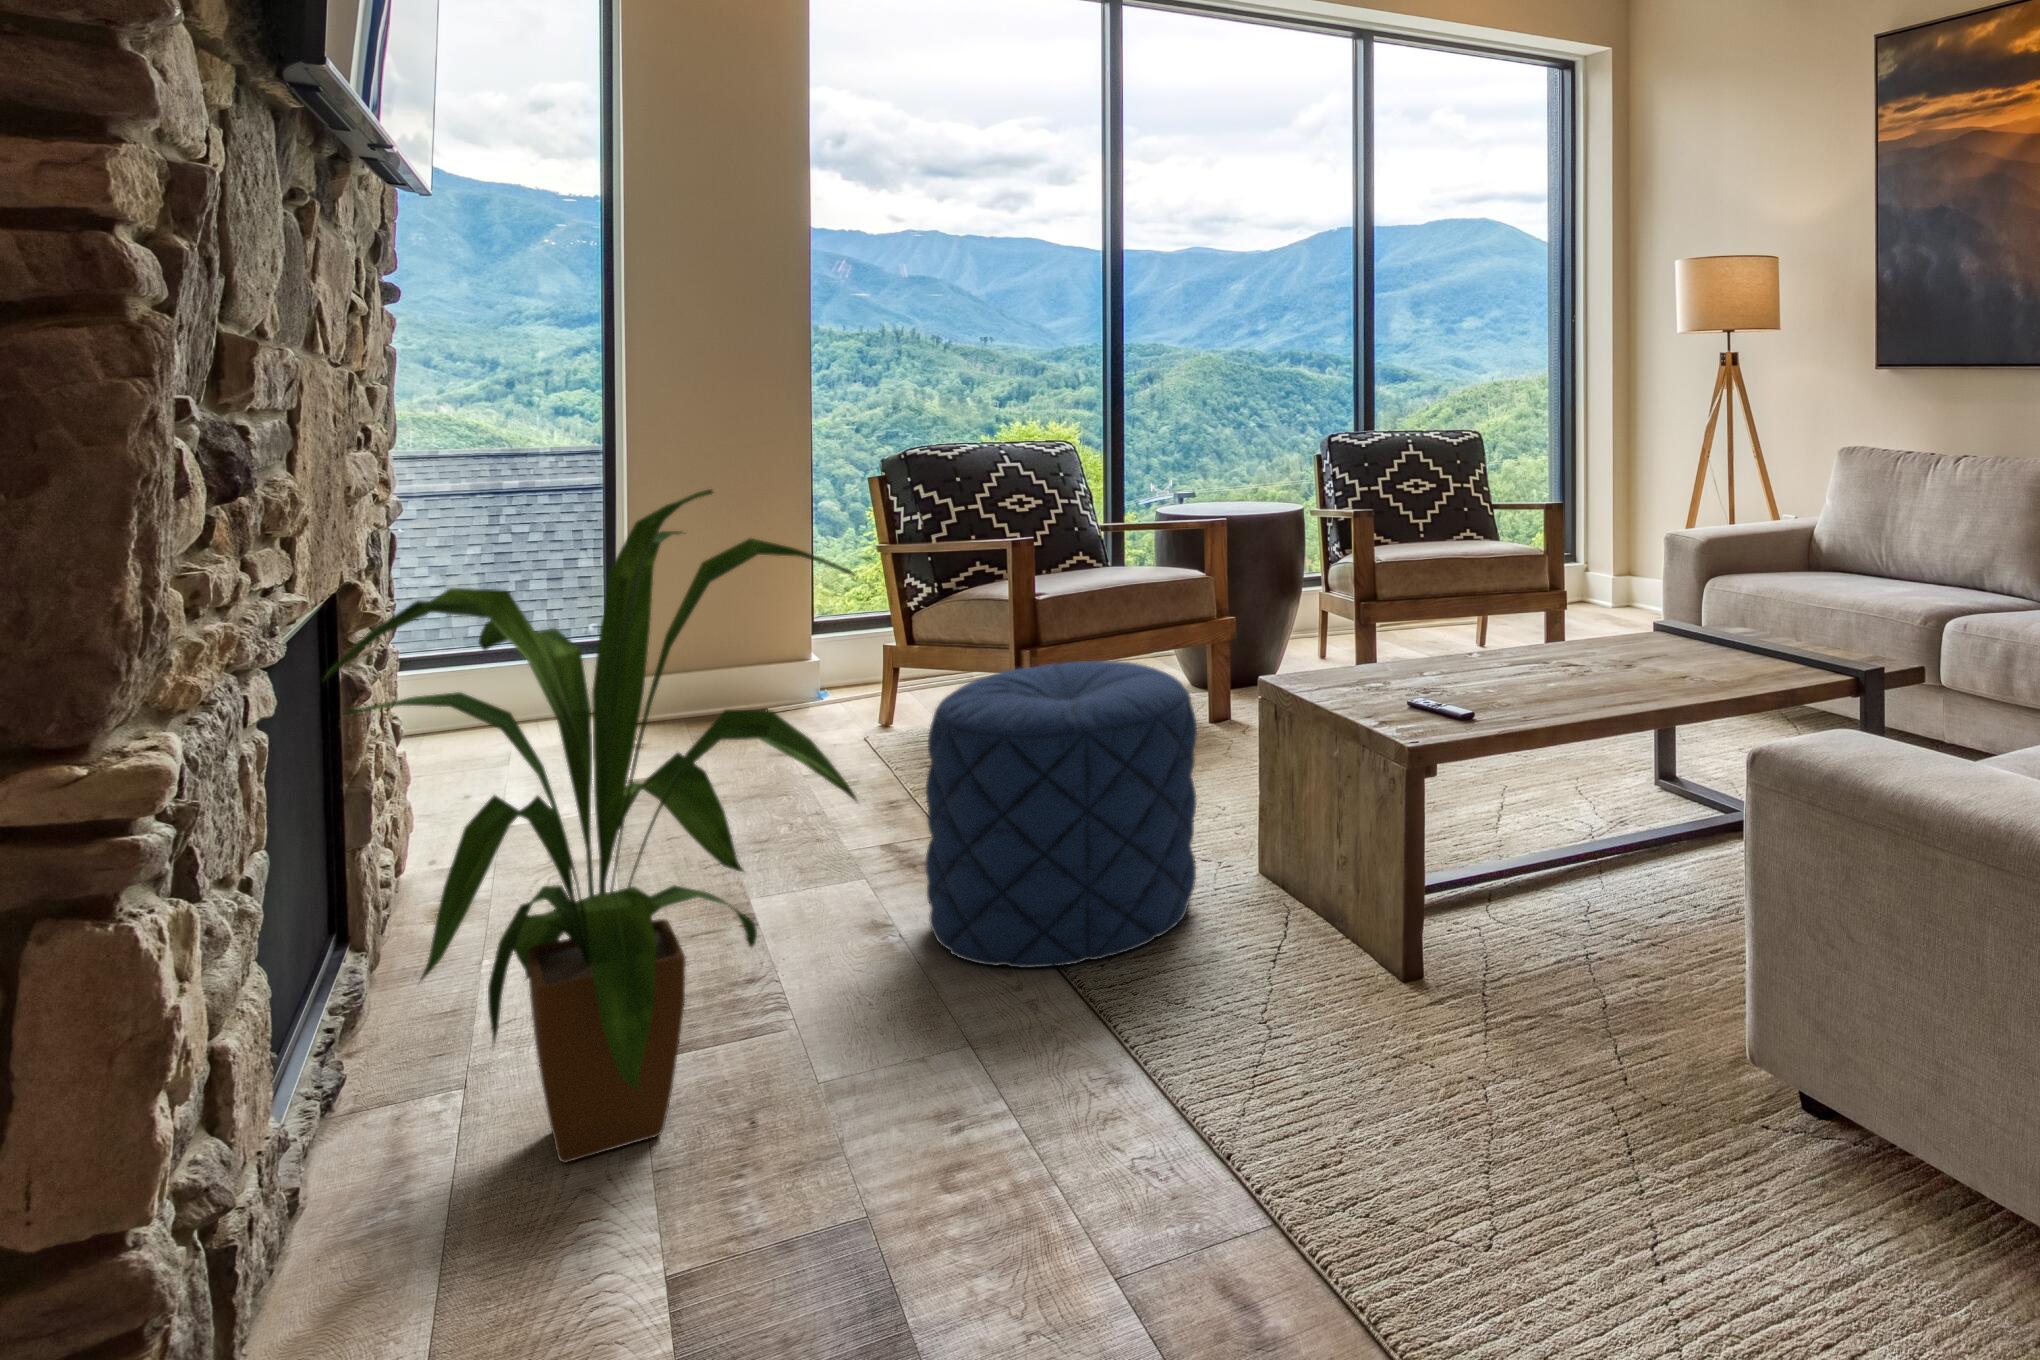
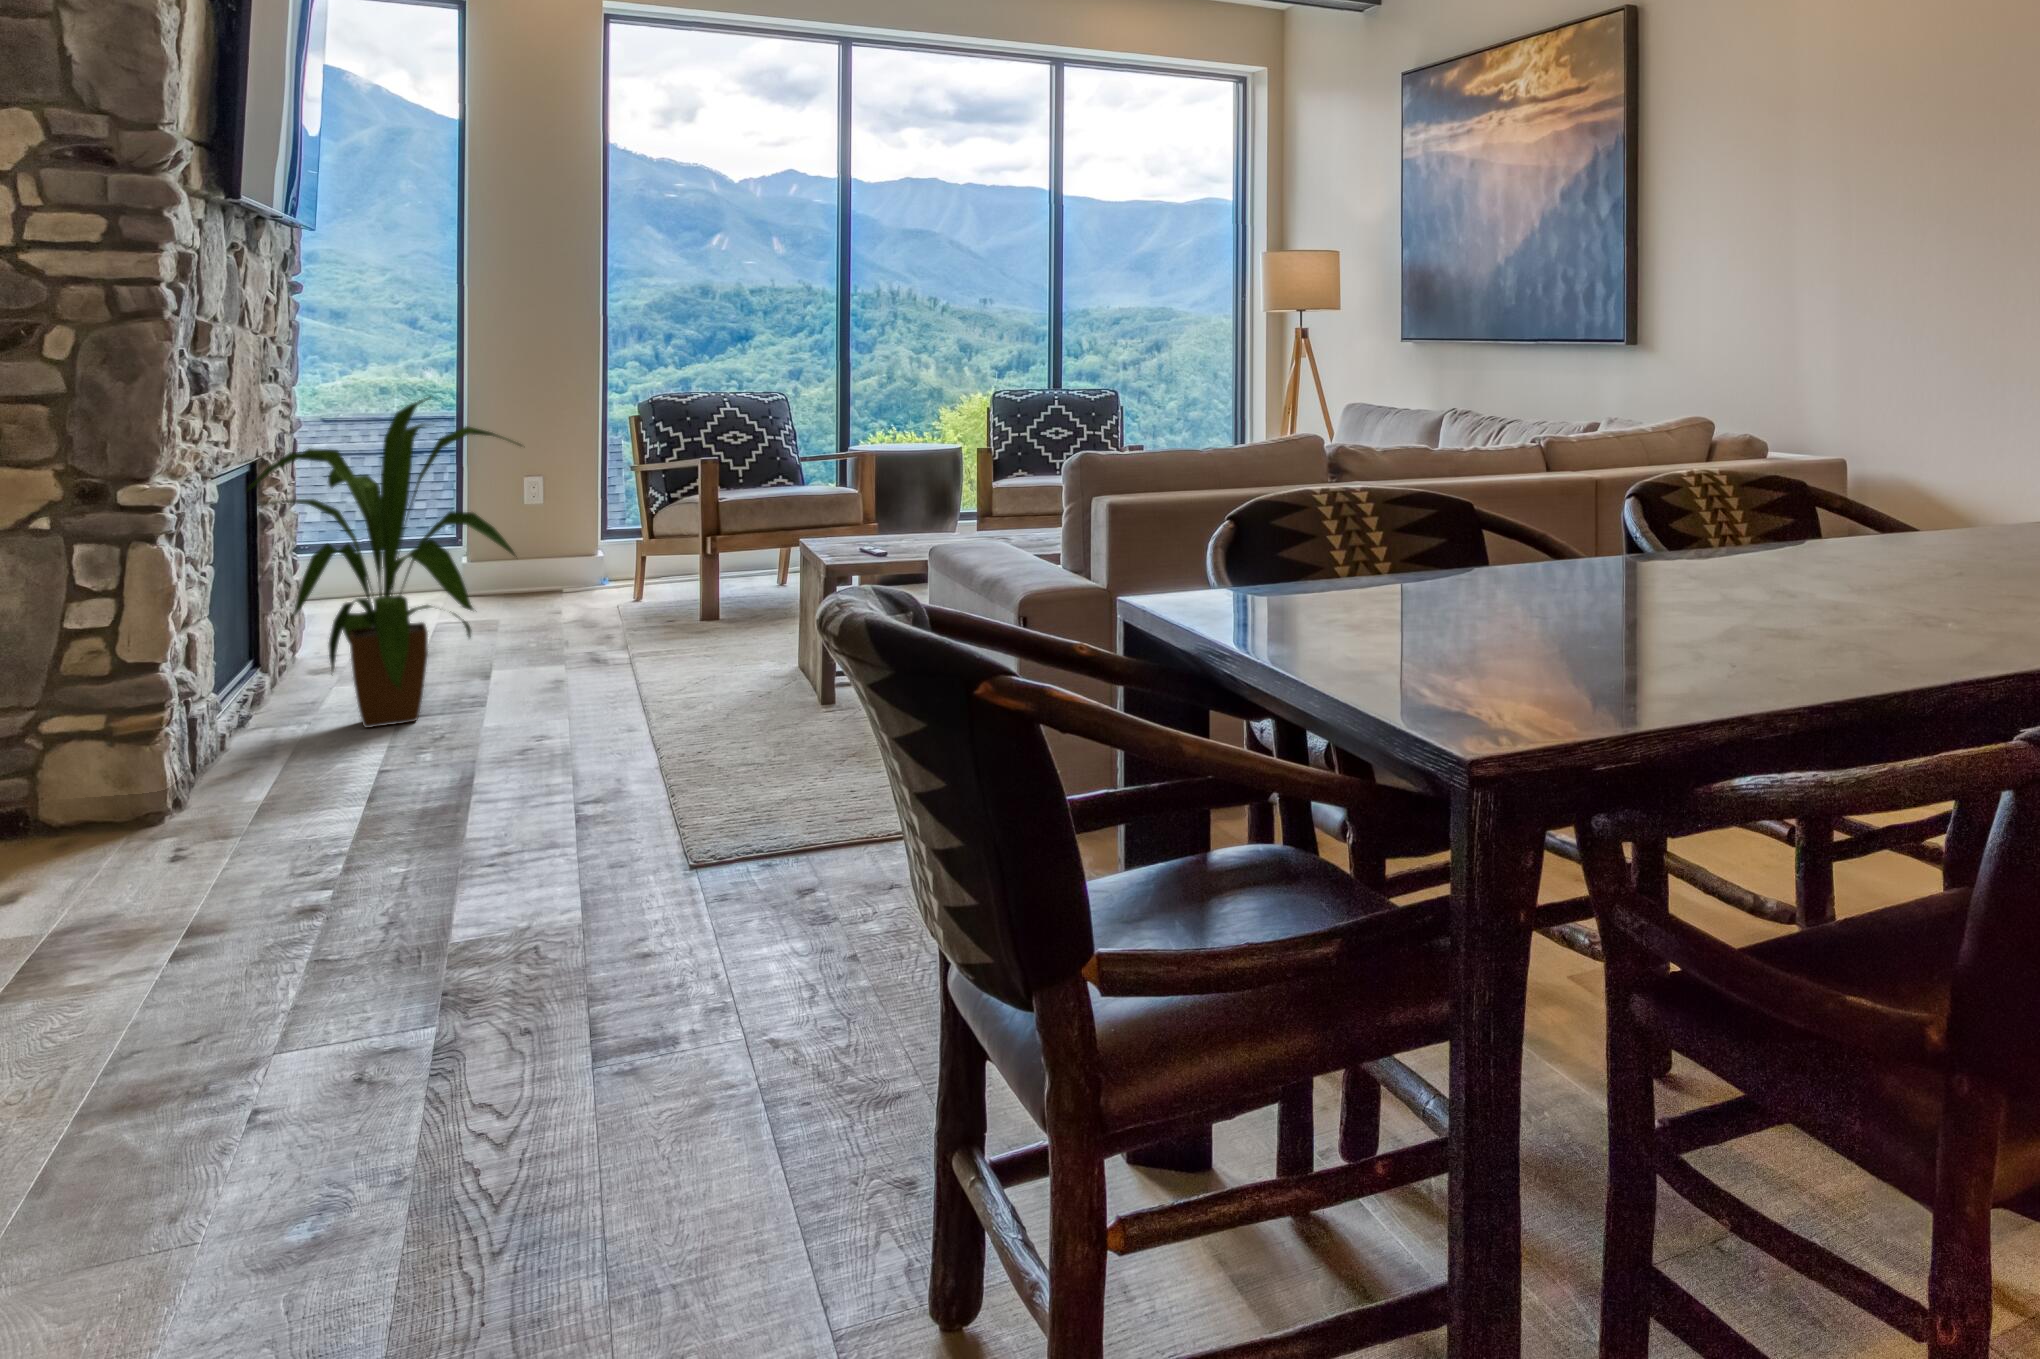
pouf: present [926,661,1197,968] -> none [595,516,766,677]

